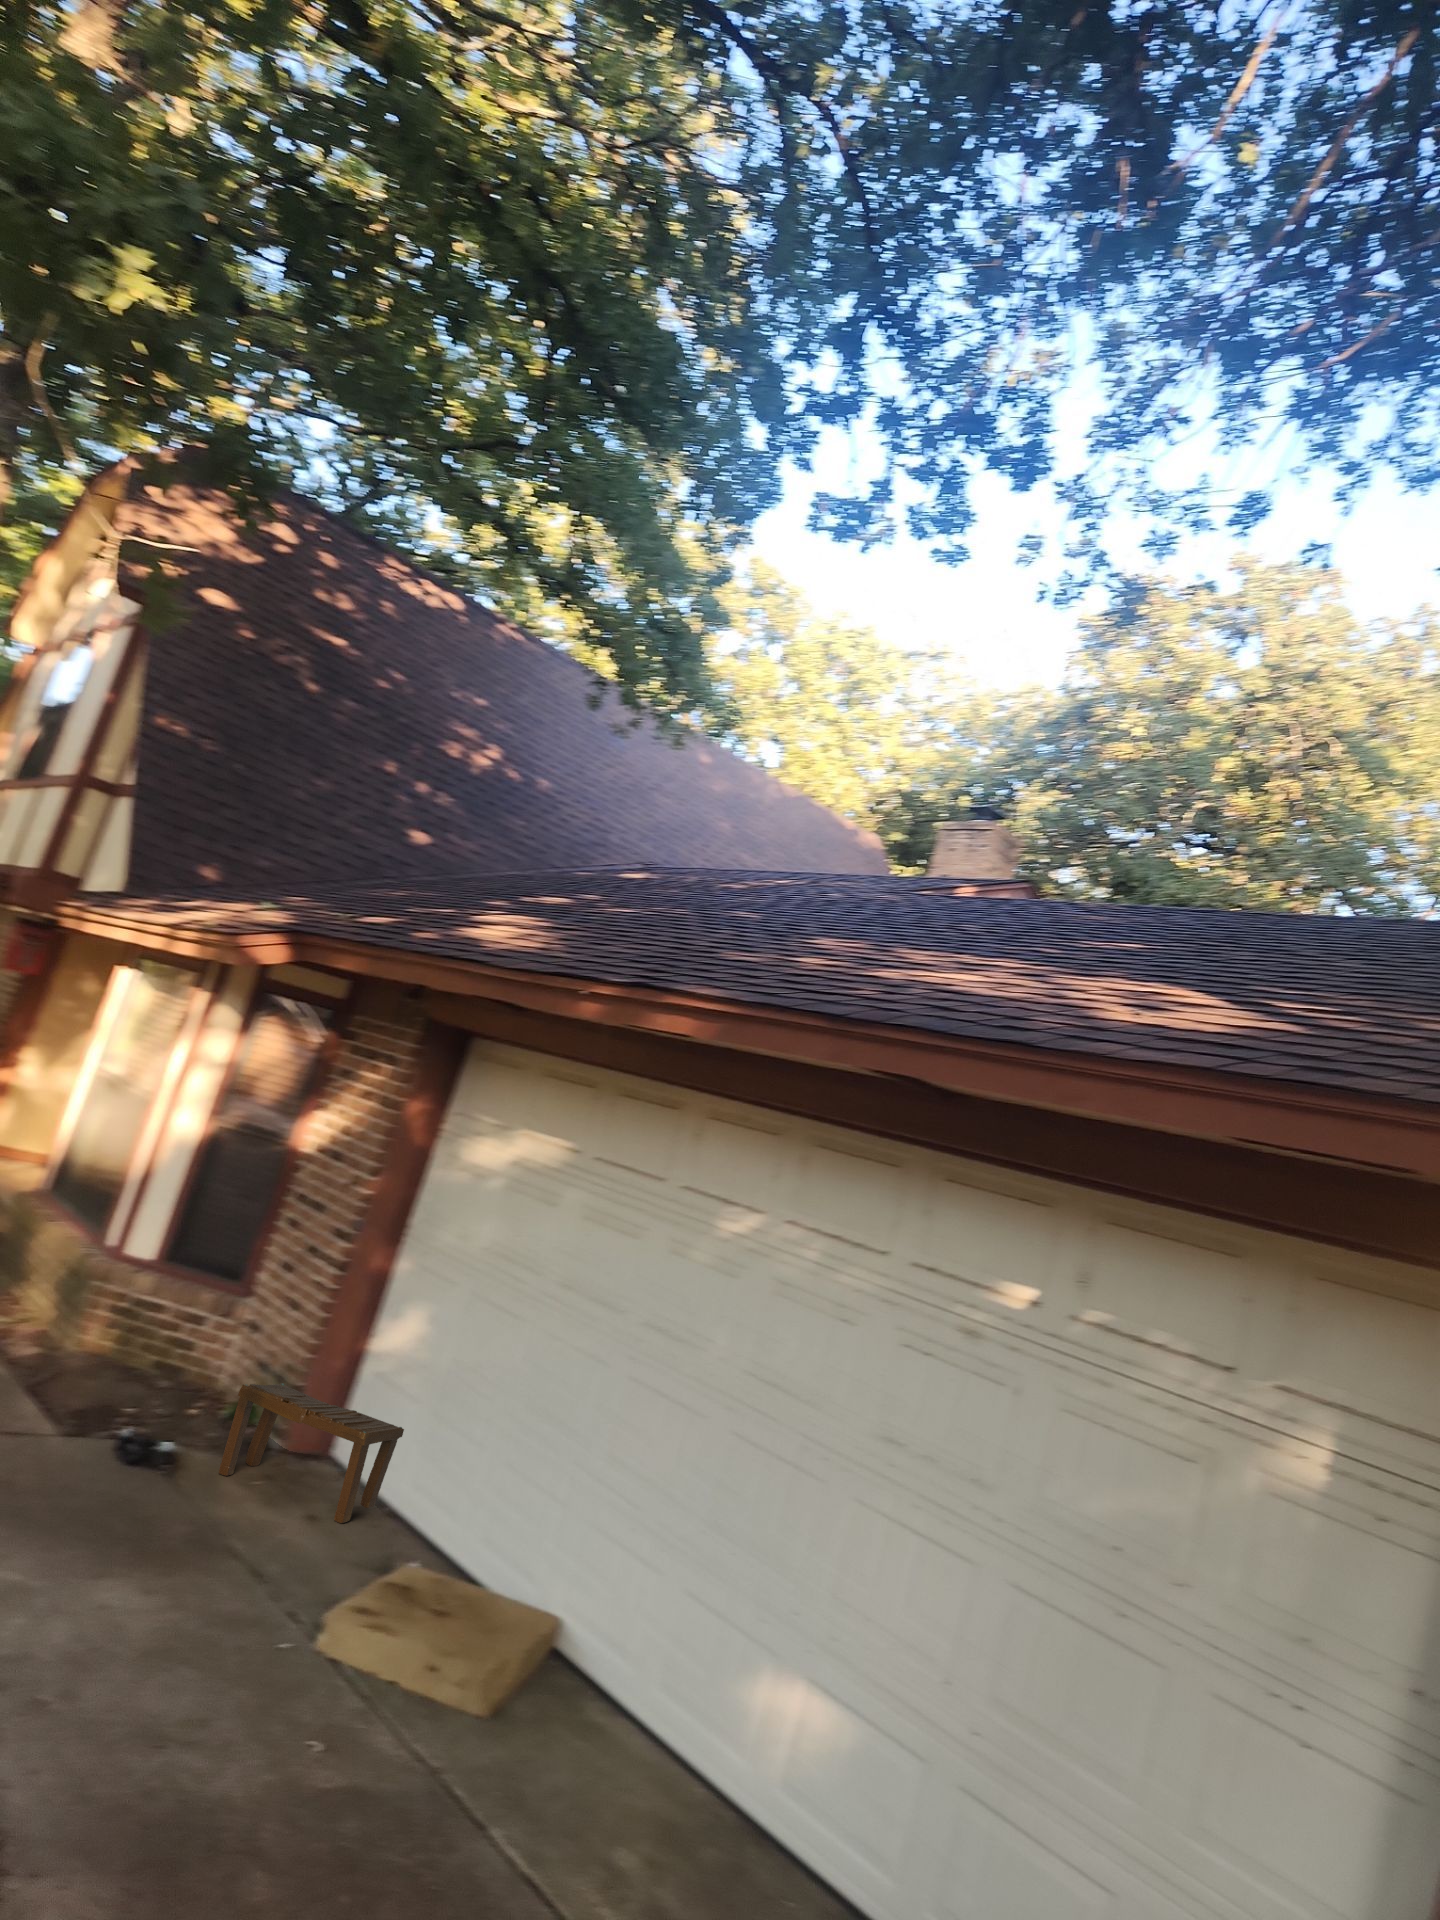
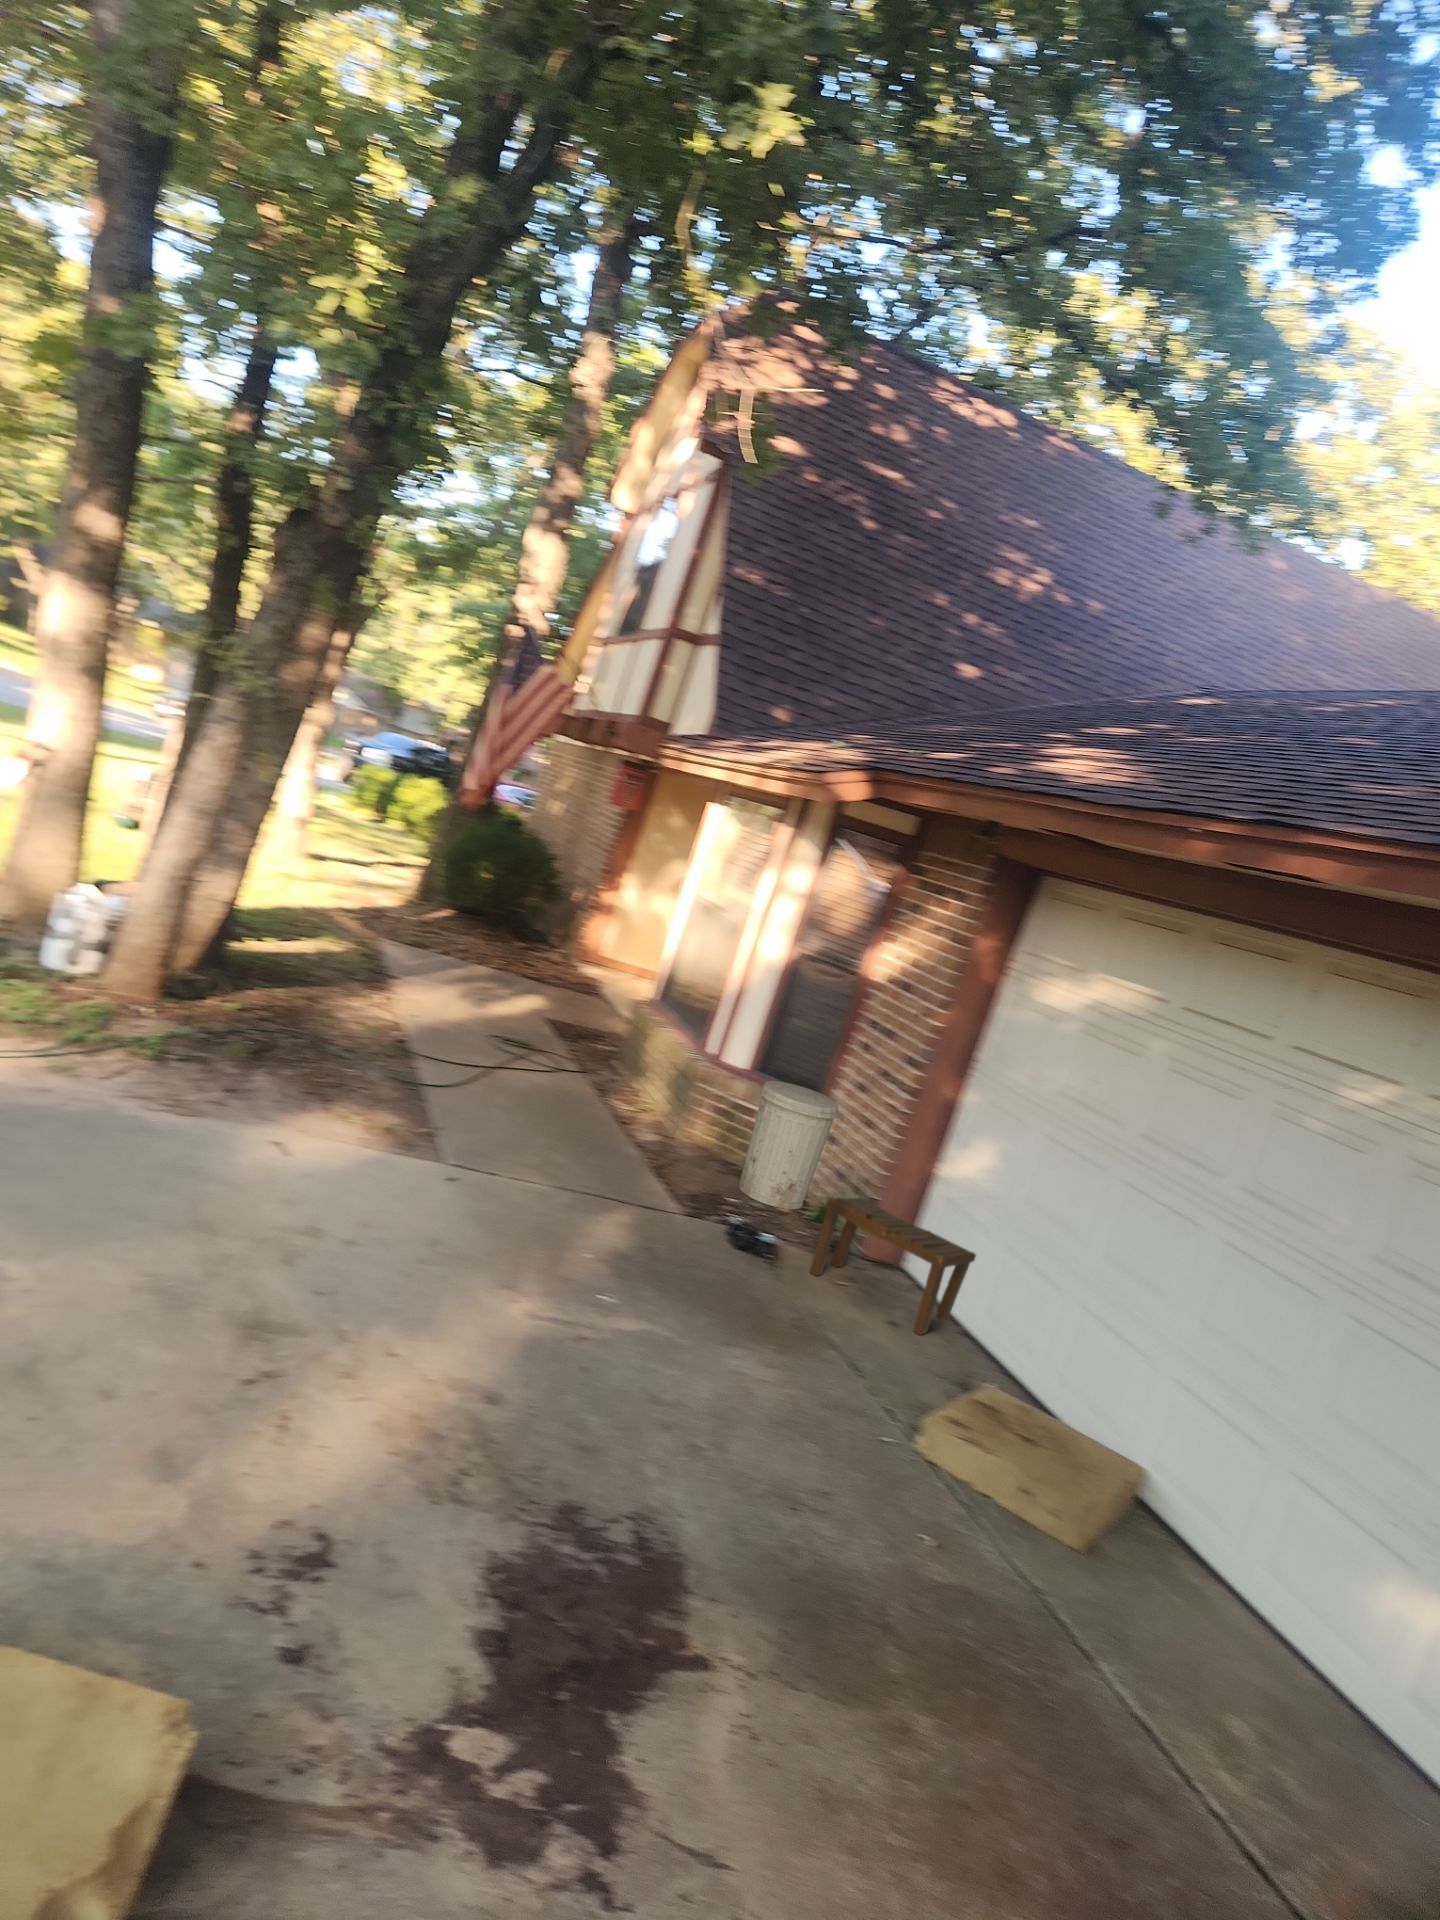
trash can: none [140,1269,259,1413] -> present [739,1081,838,1209]

